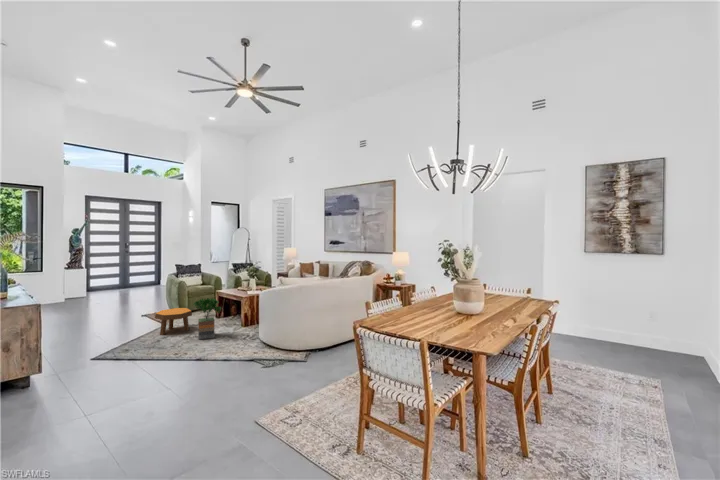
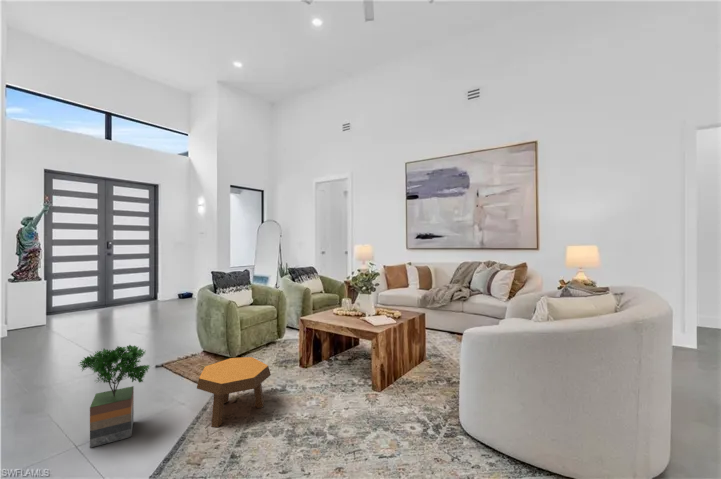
potted tree: present [193,298,221,339] -> present [80,345,149,448]

